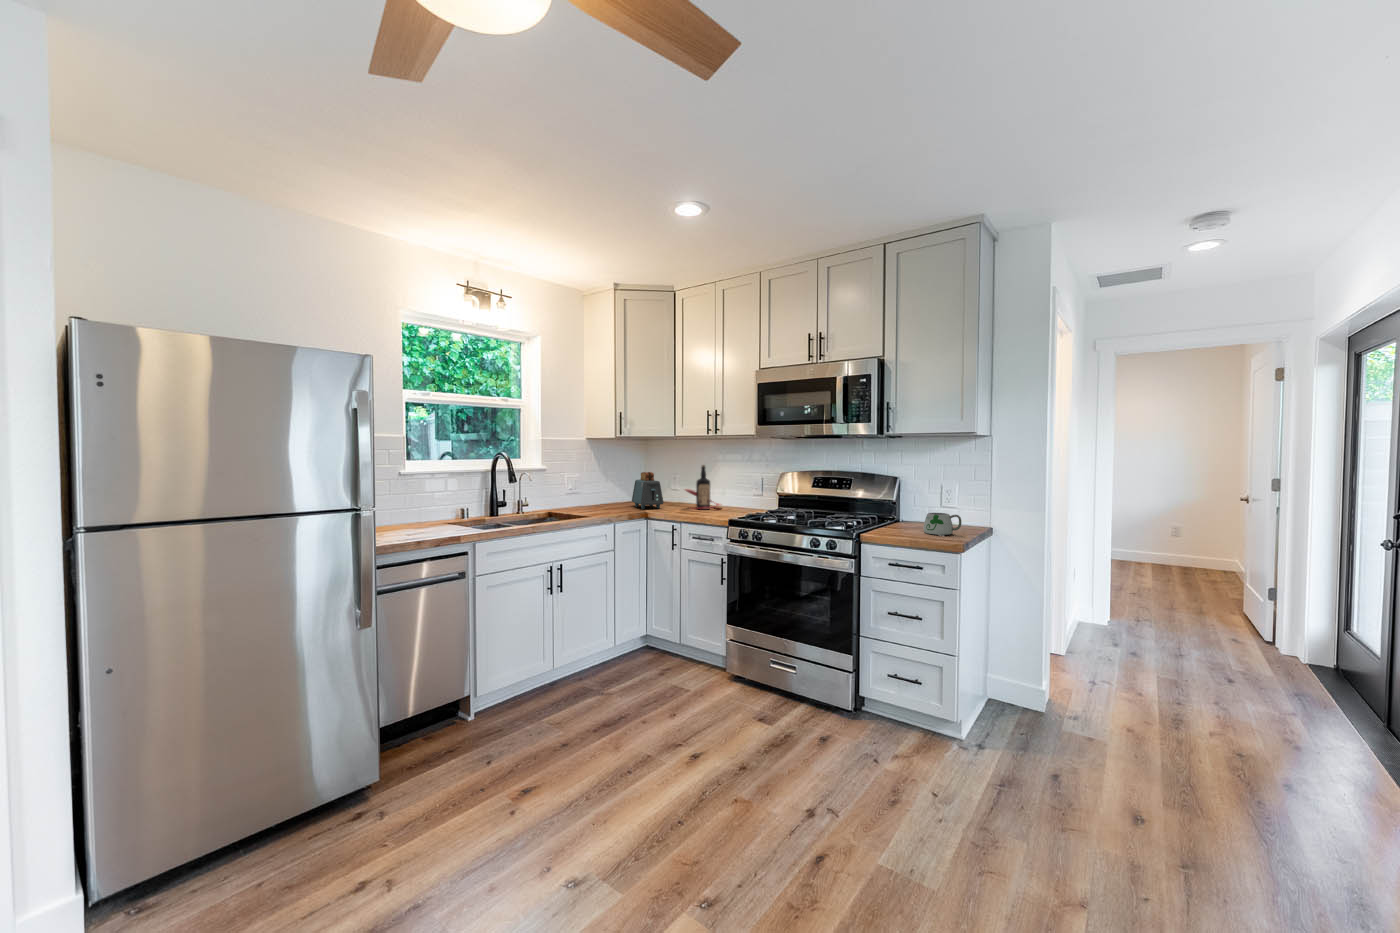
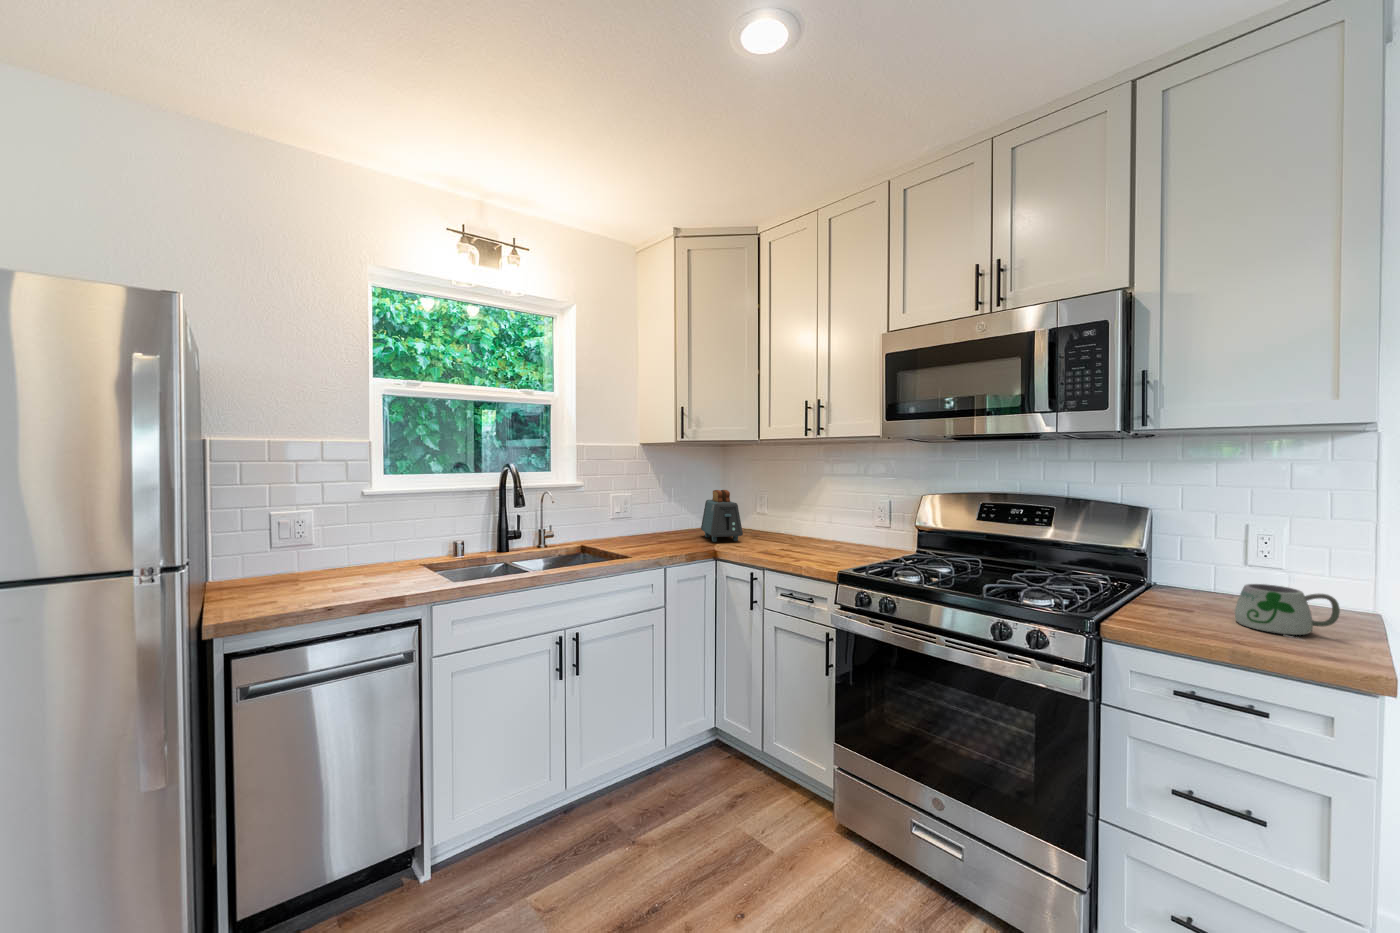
bottle: present [685,465,721,510] -> none [771,480,829,545]

